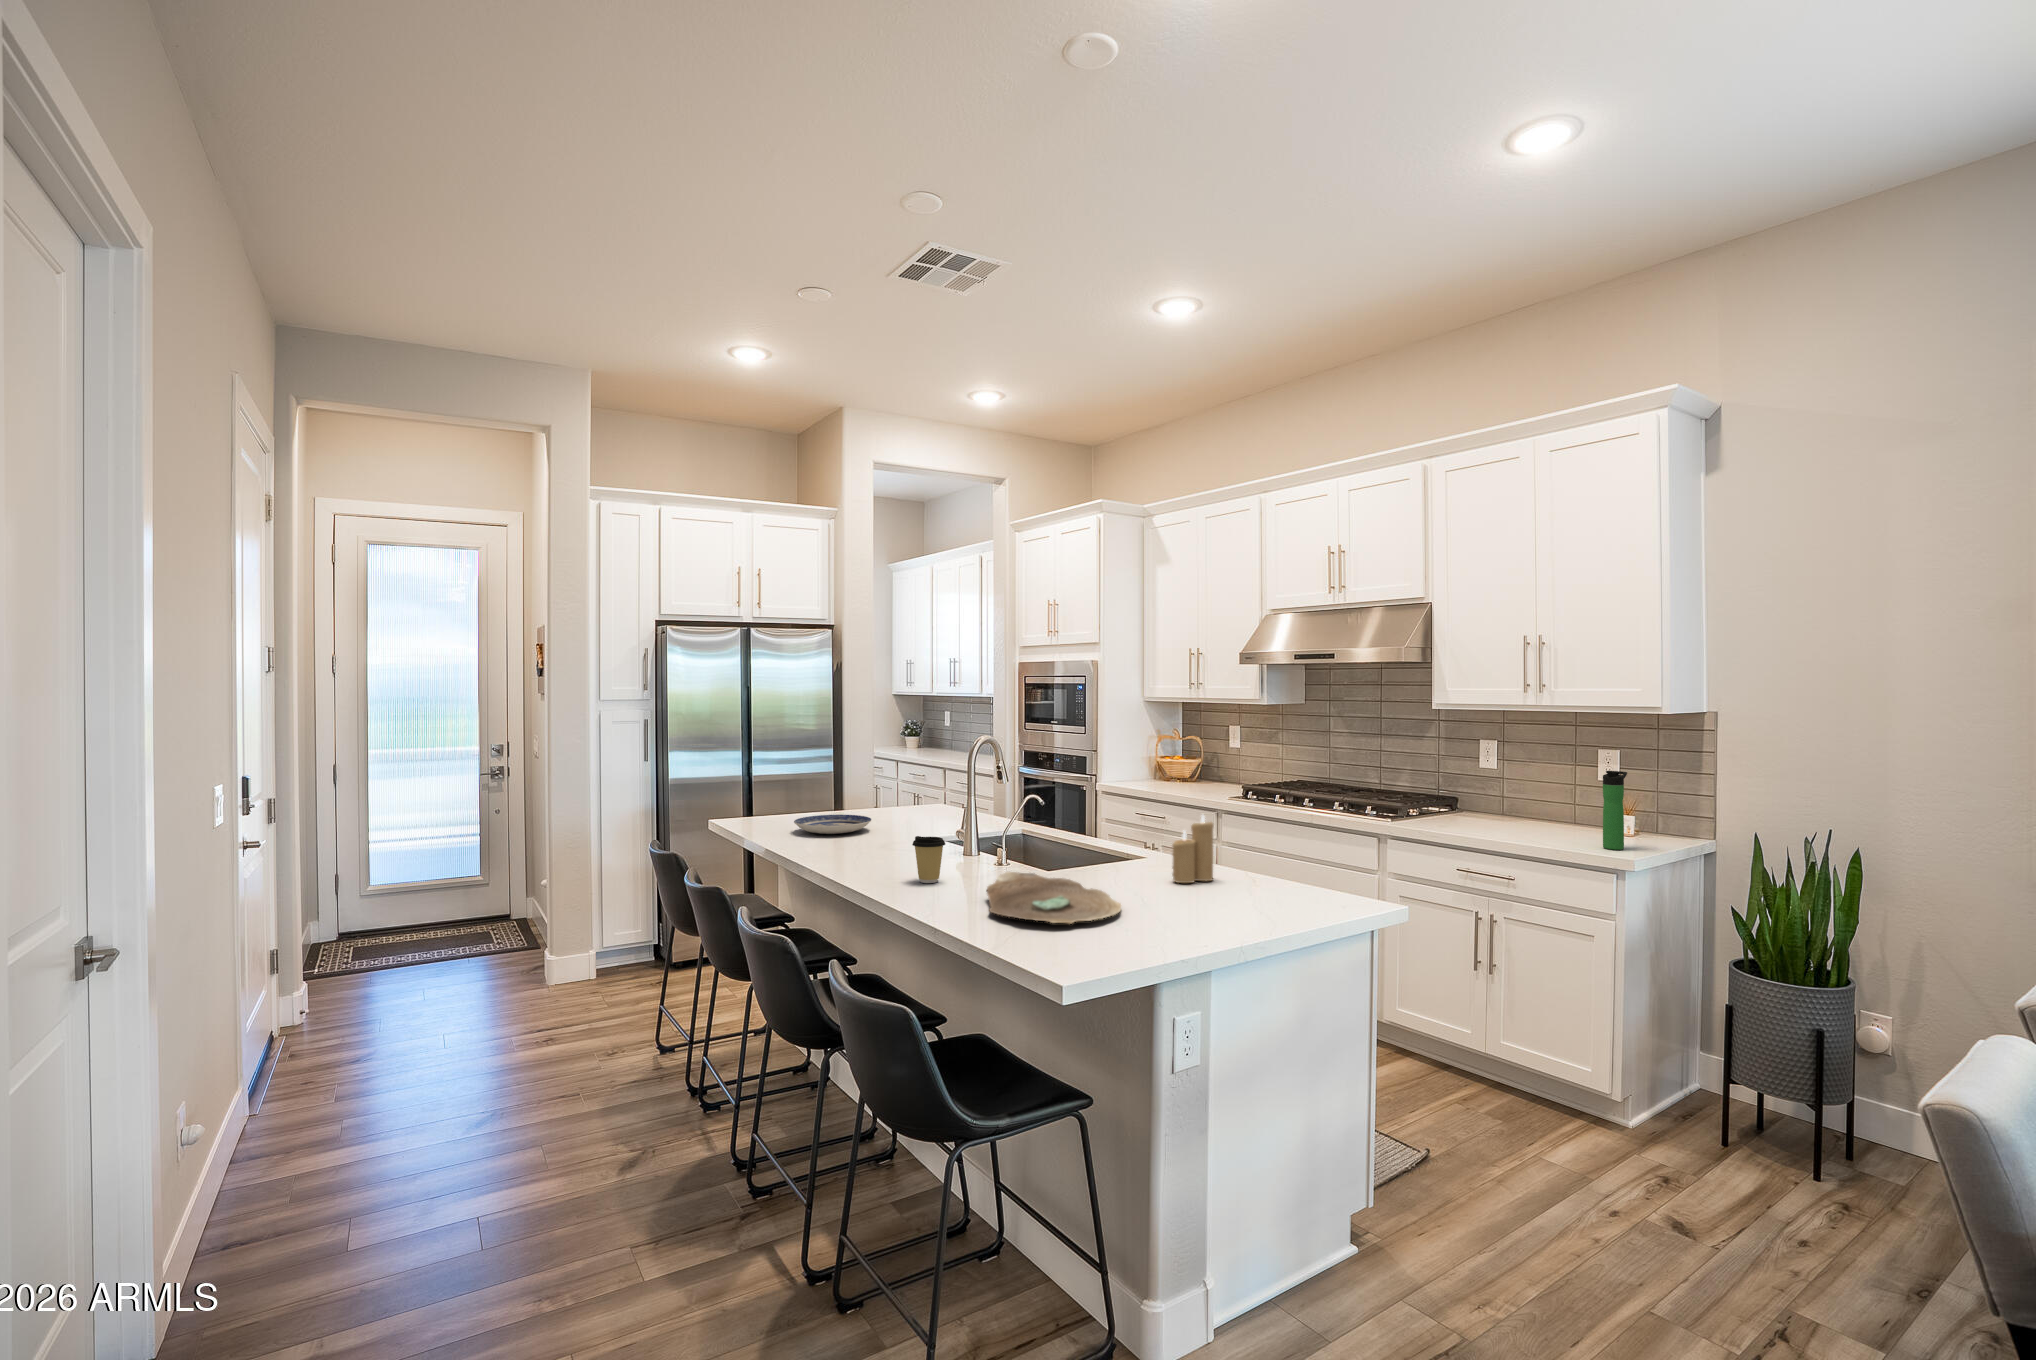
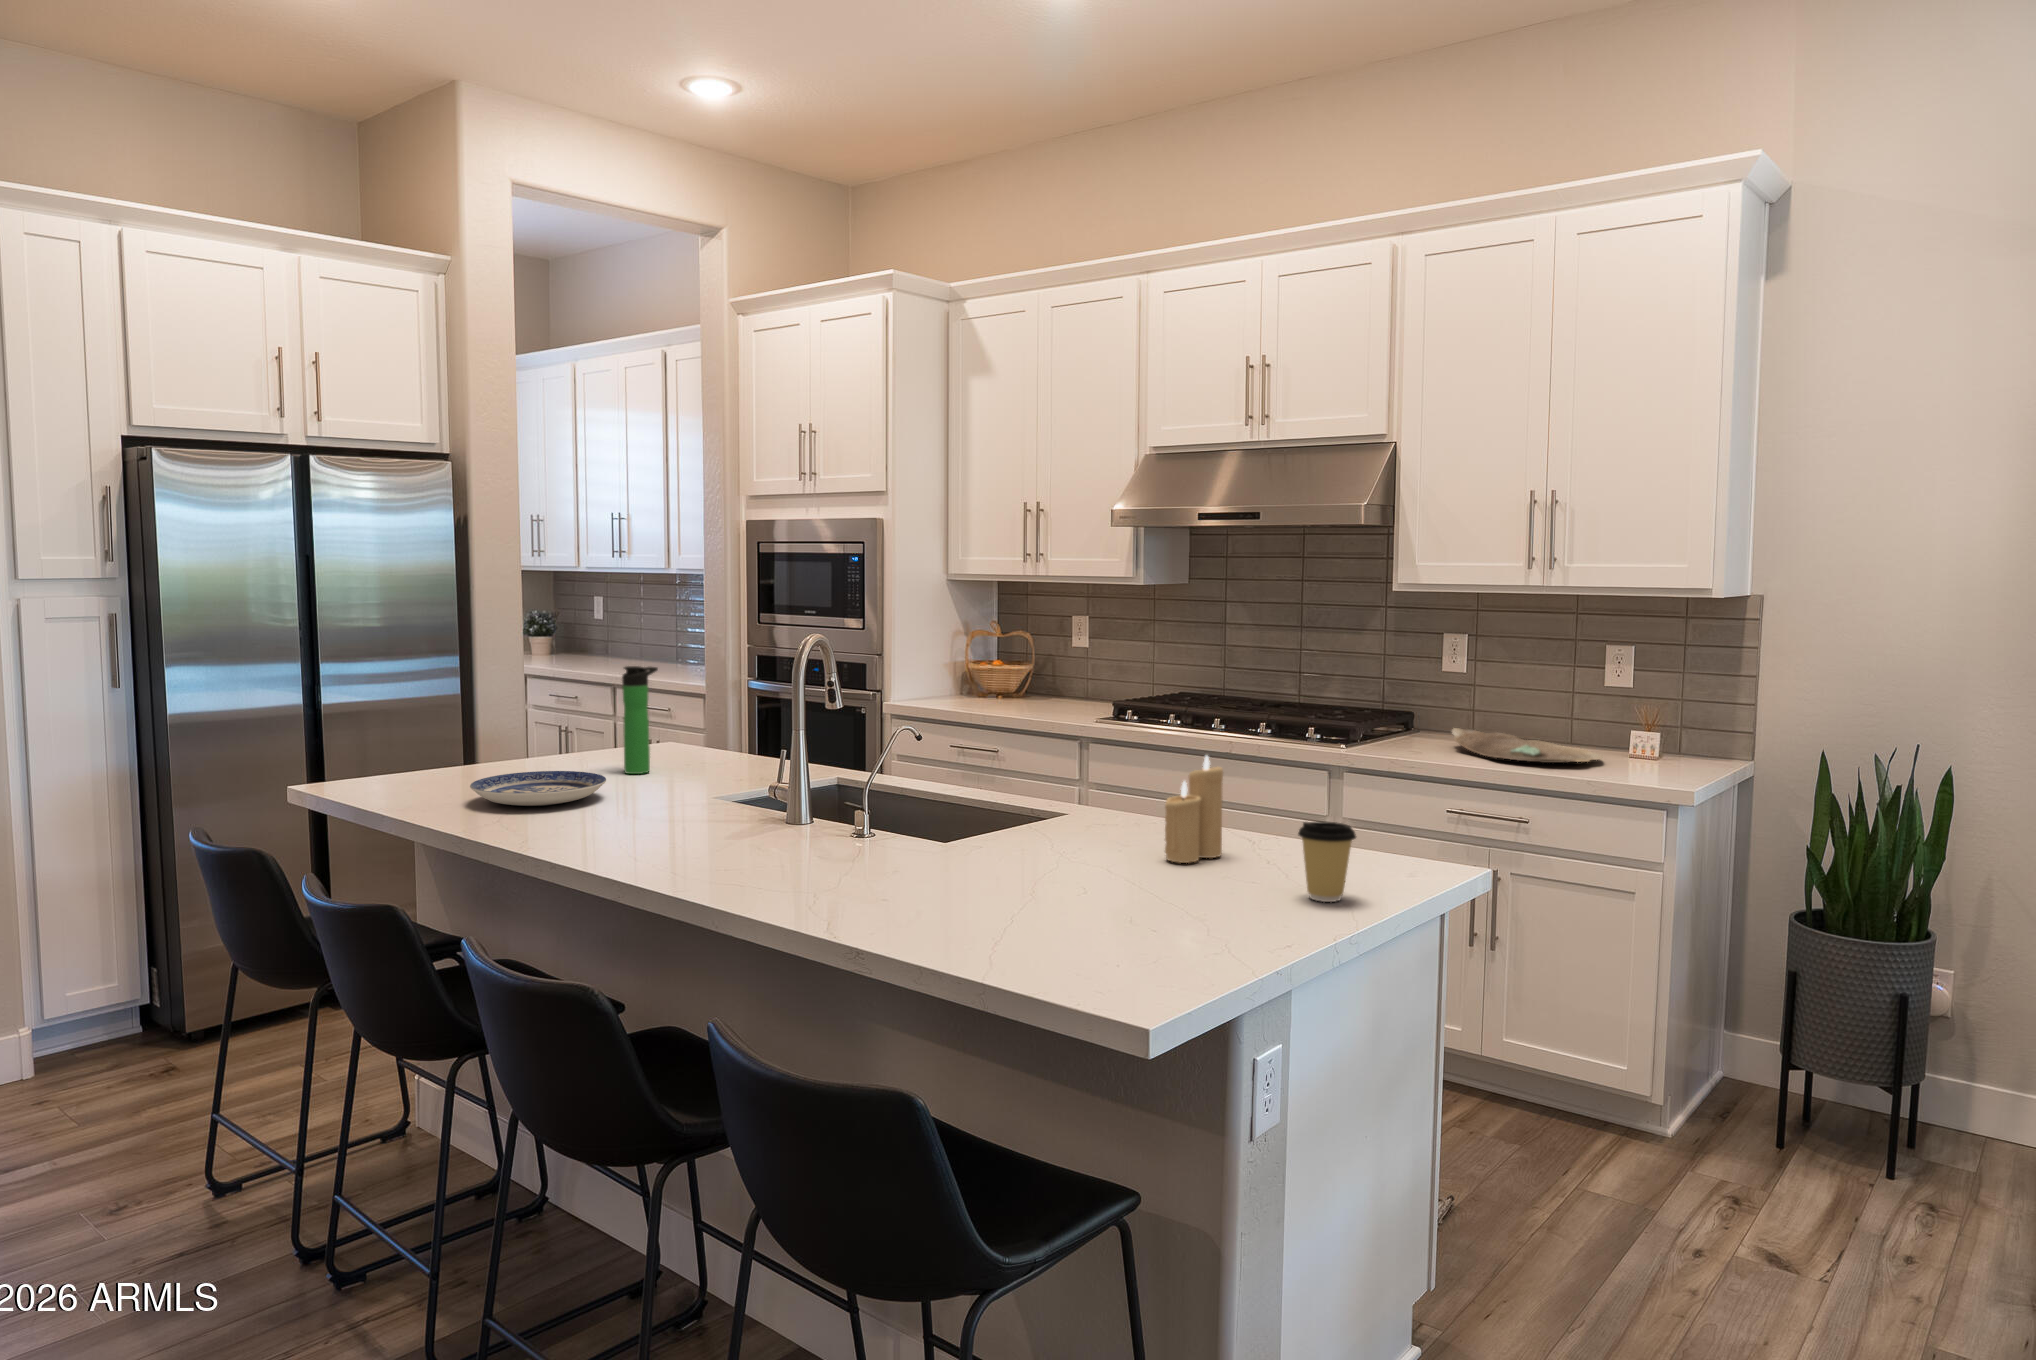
bottle: present [1603,771,1627,850] -> present [622,666,658,774]
coffee cup: present [912,836,945,883] -> present [1298,821,1356,902]
decorative bowl: present [987,872,1121,924] -> present [1452,728,1603,763]

